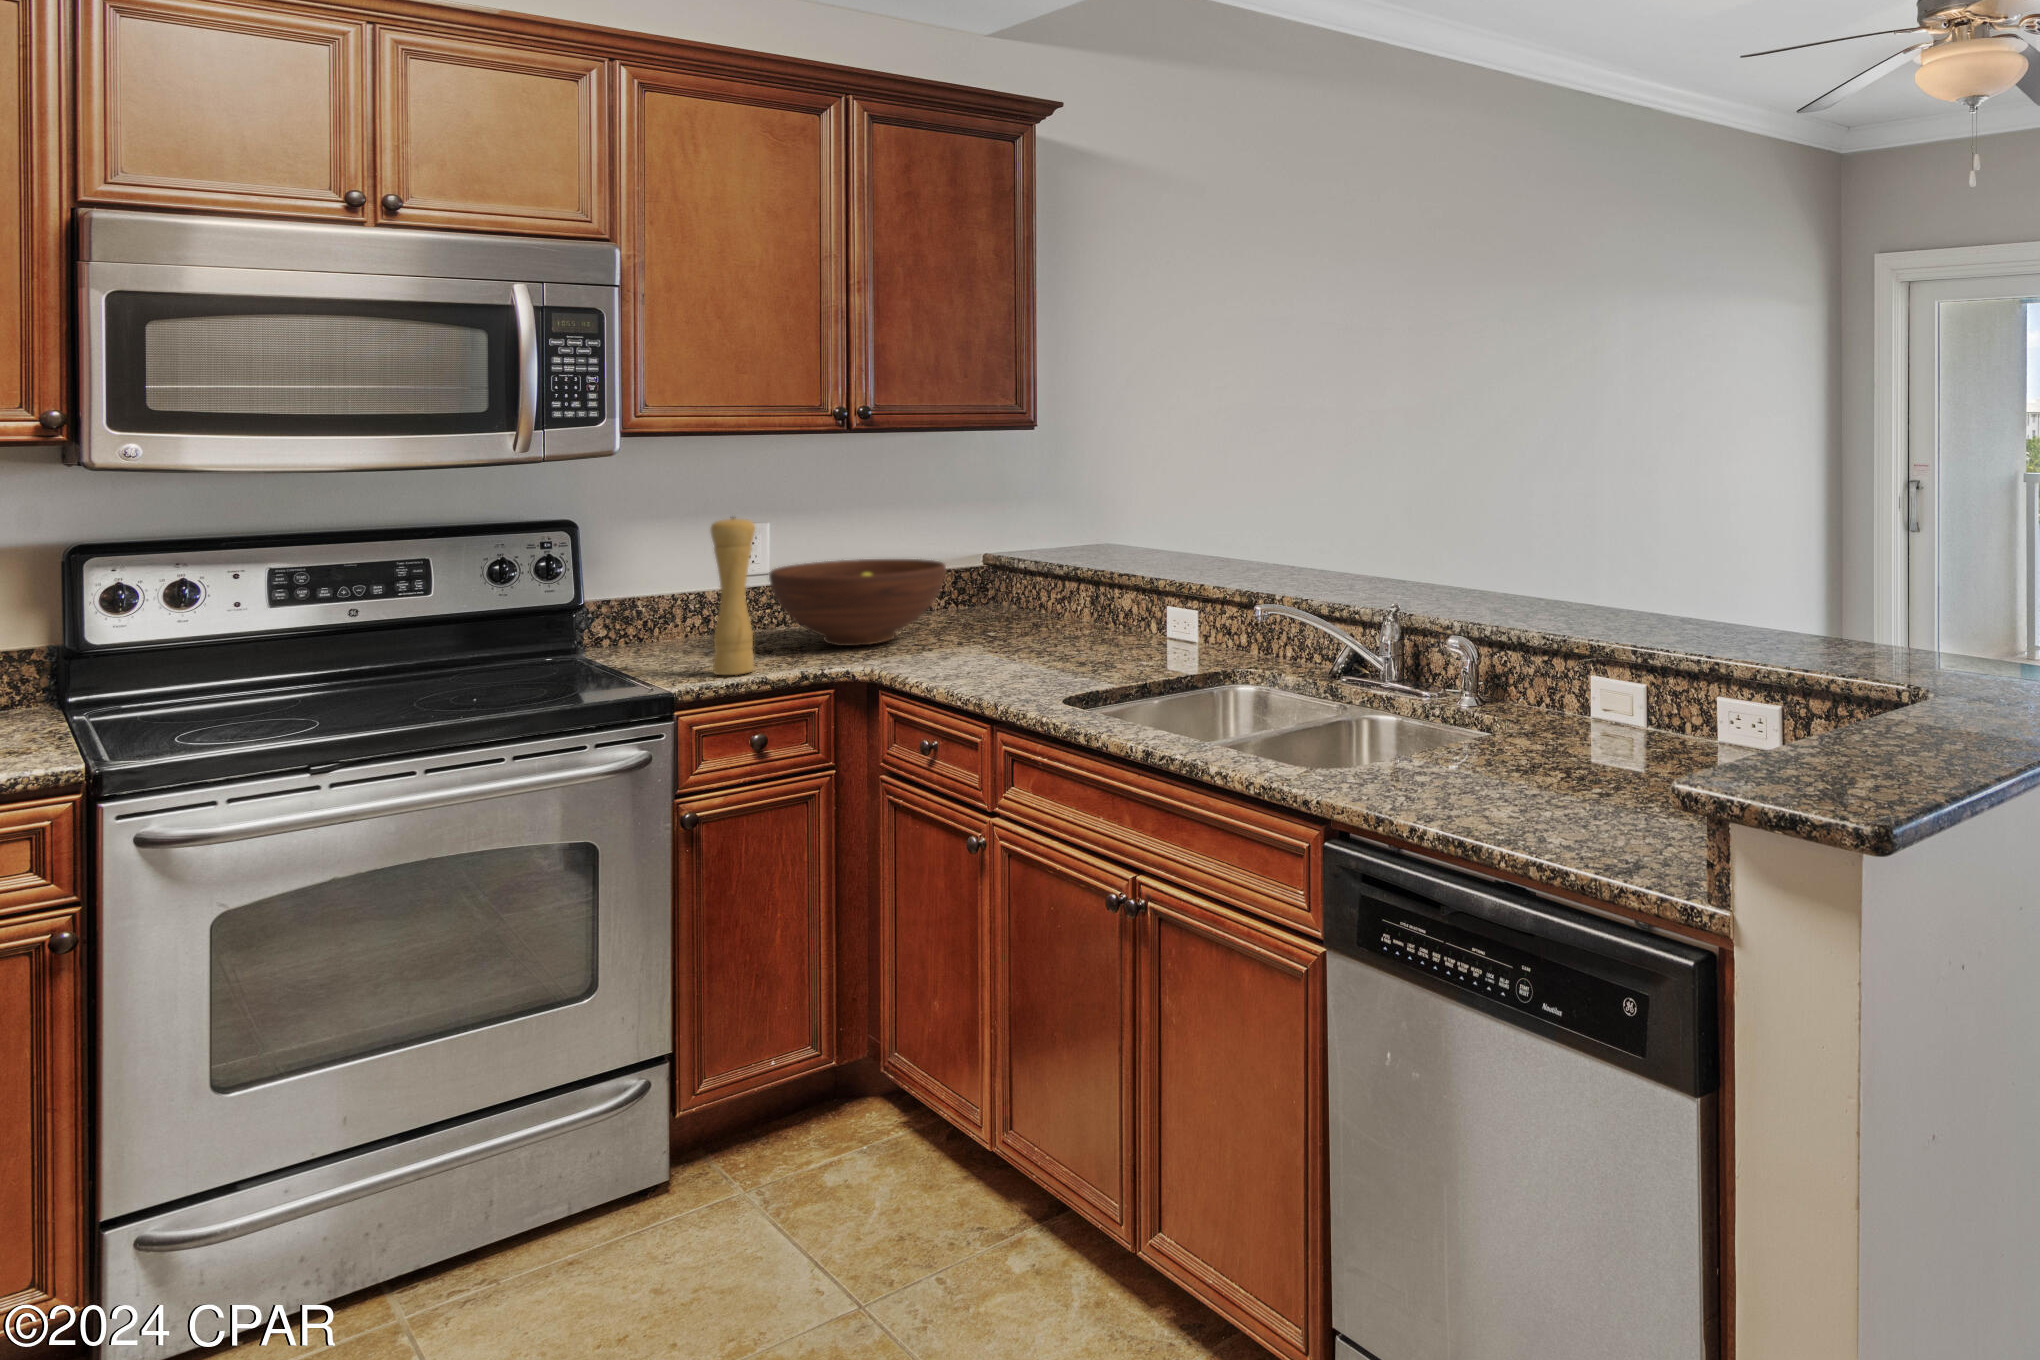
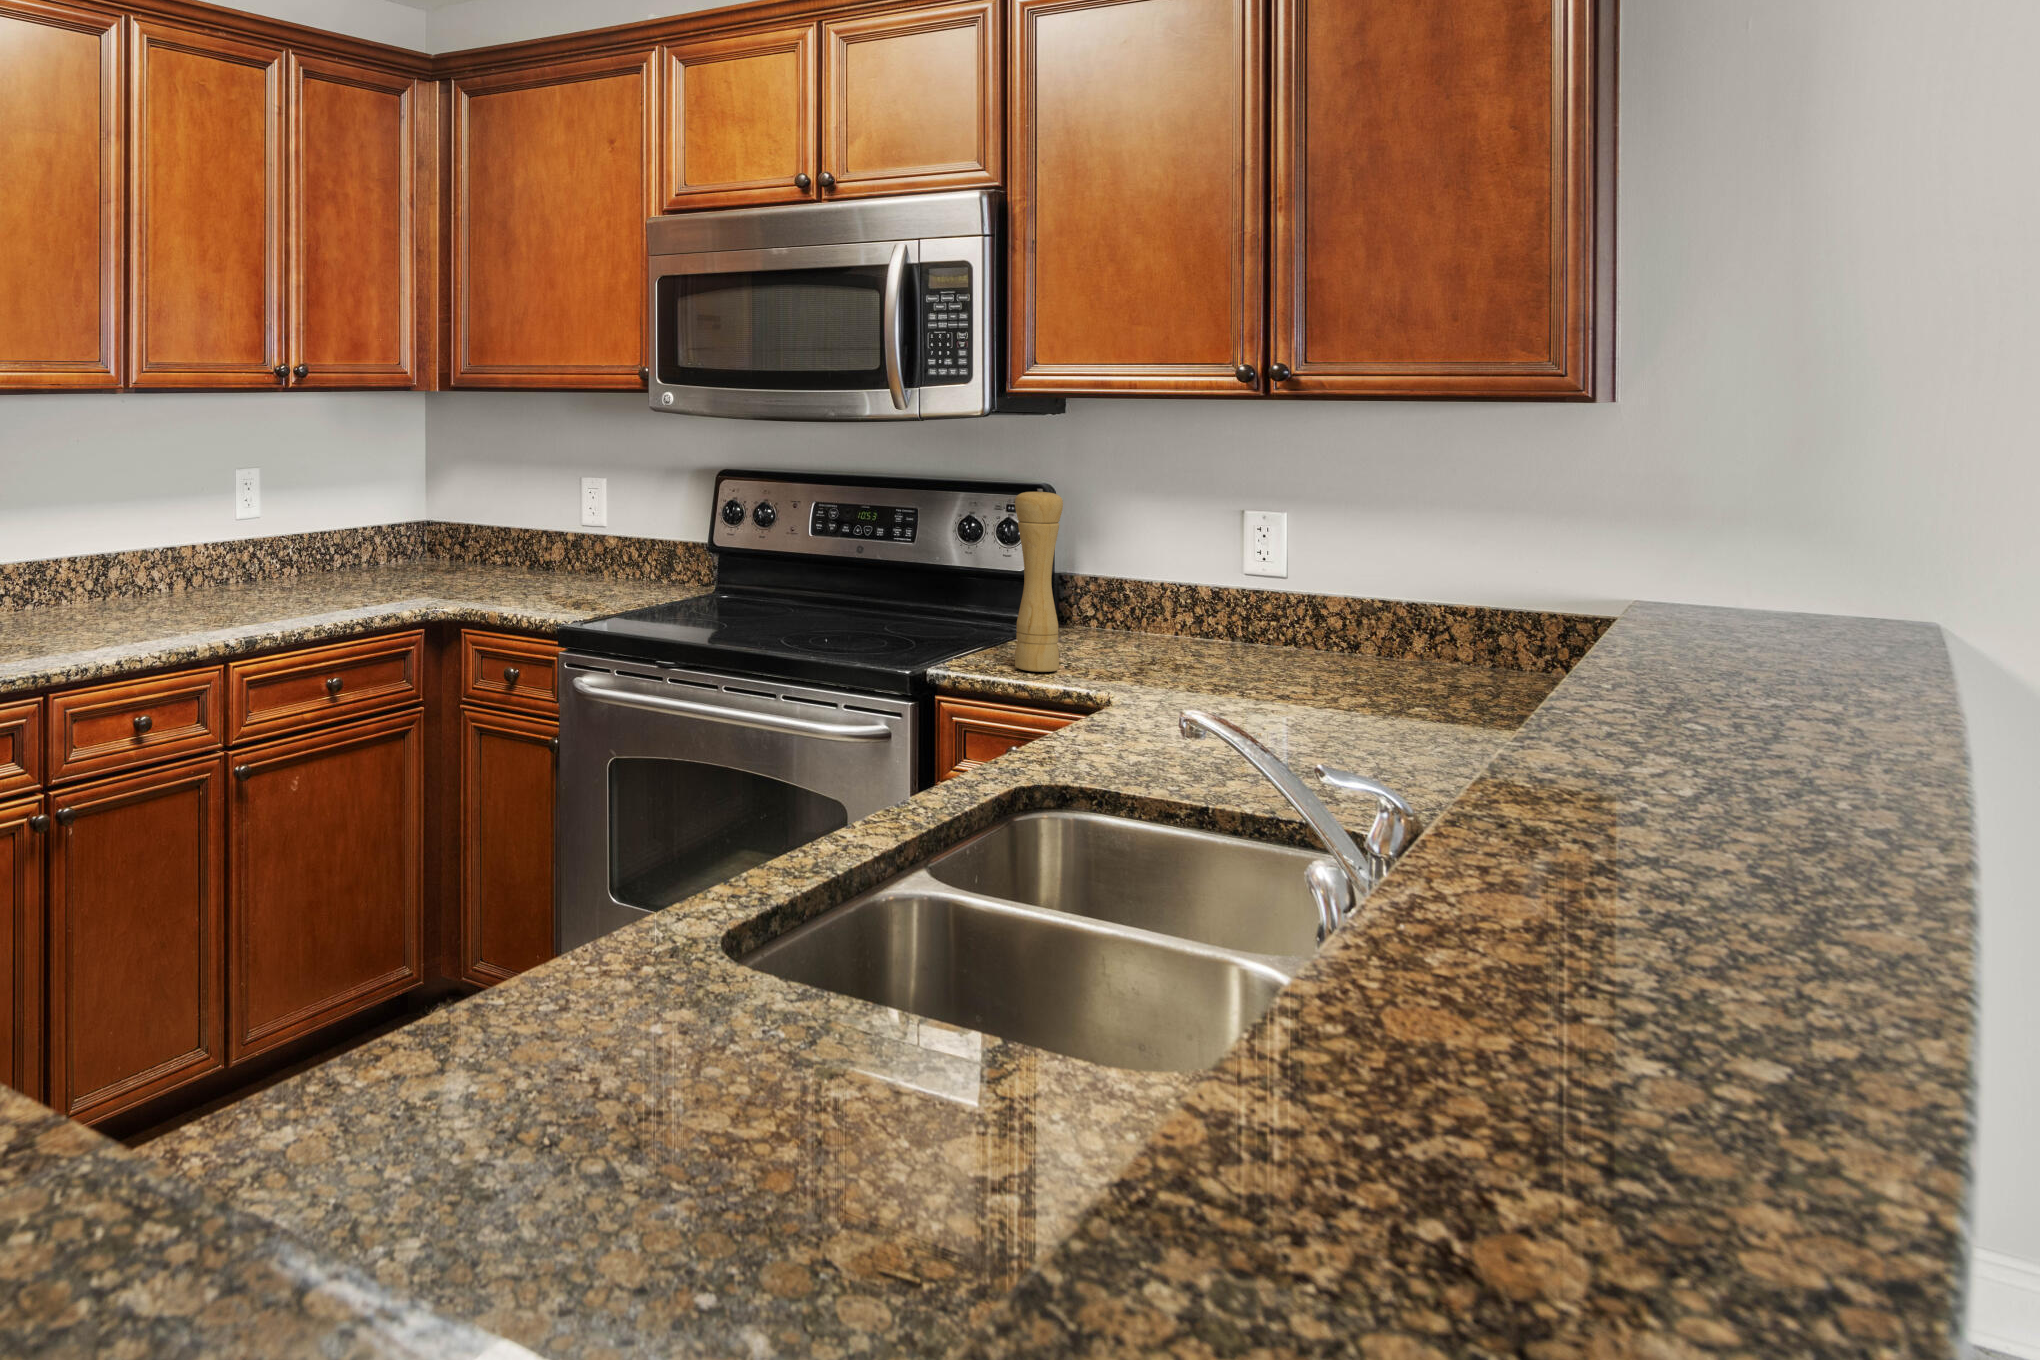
fruit bowl: present [769,559,946,646] -> none [1158,565,1396,682]

